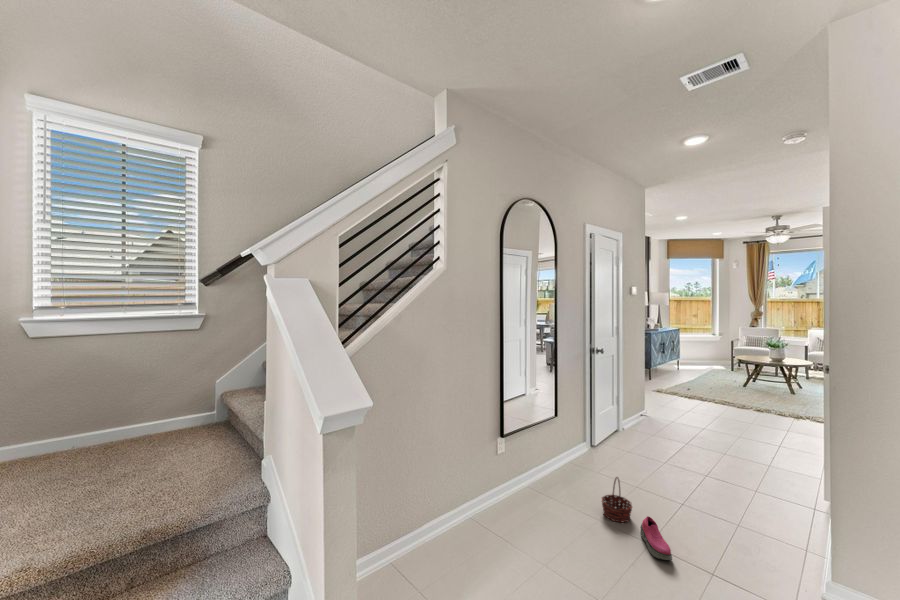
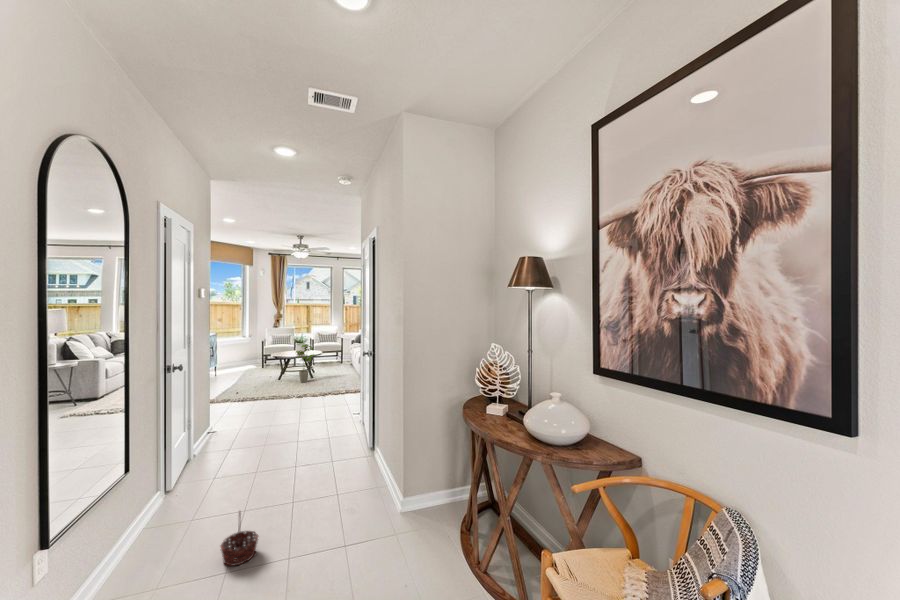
house plant: none [762,349,795,396] -> present [296,344,314,383]
shoe: present [640,516,672,560] -> none [273,534,315,572]

